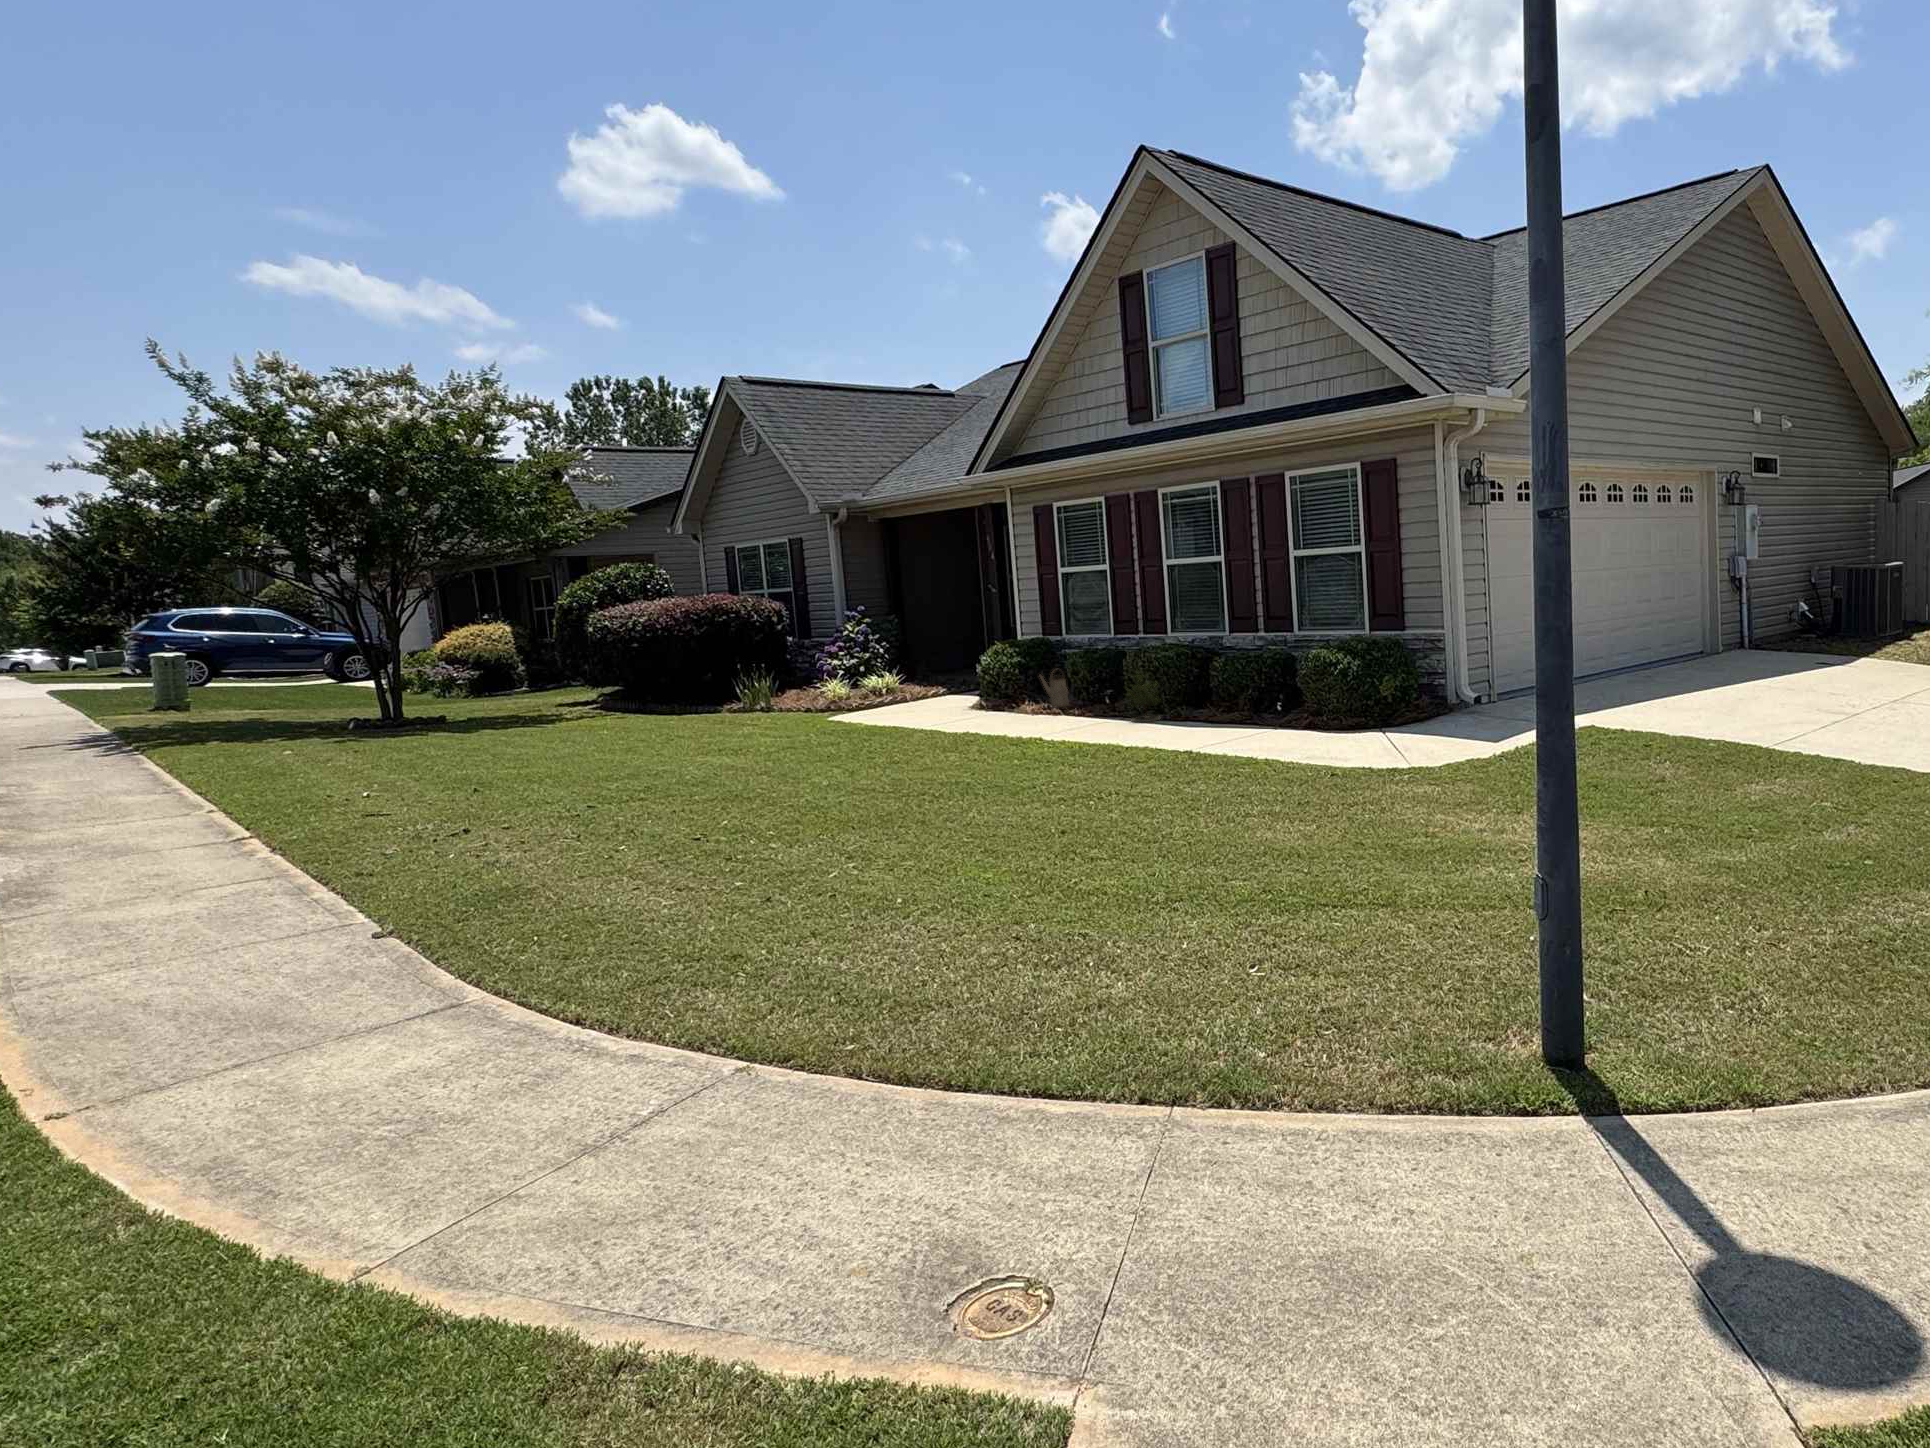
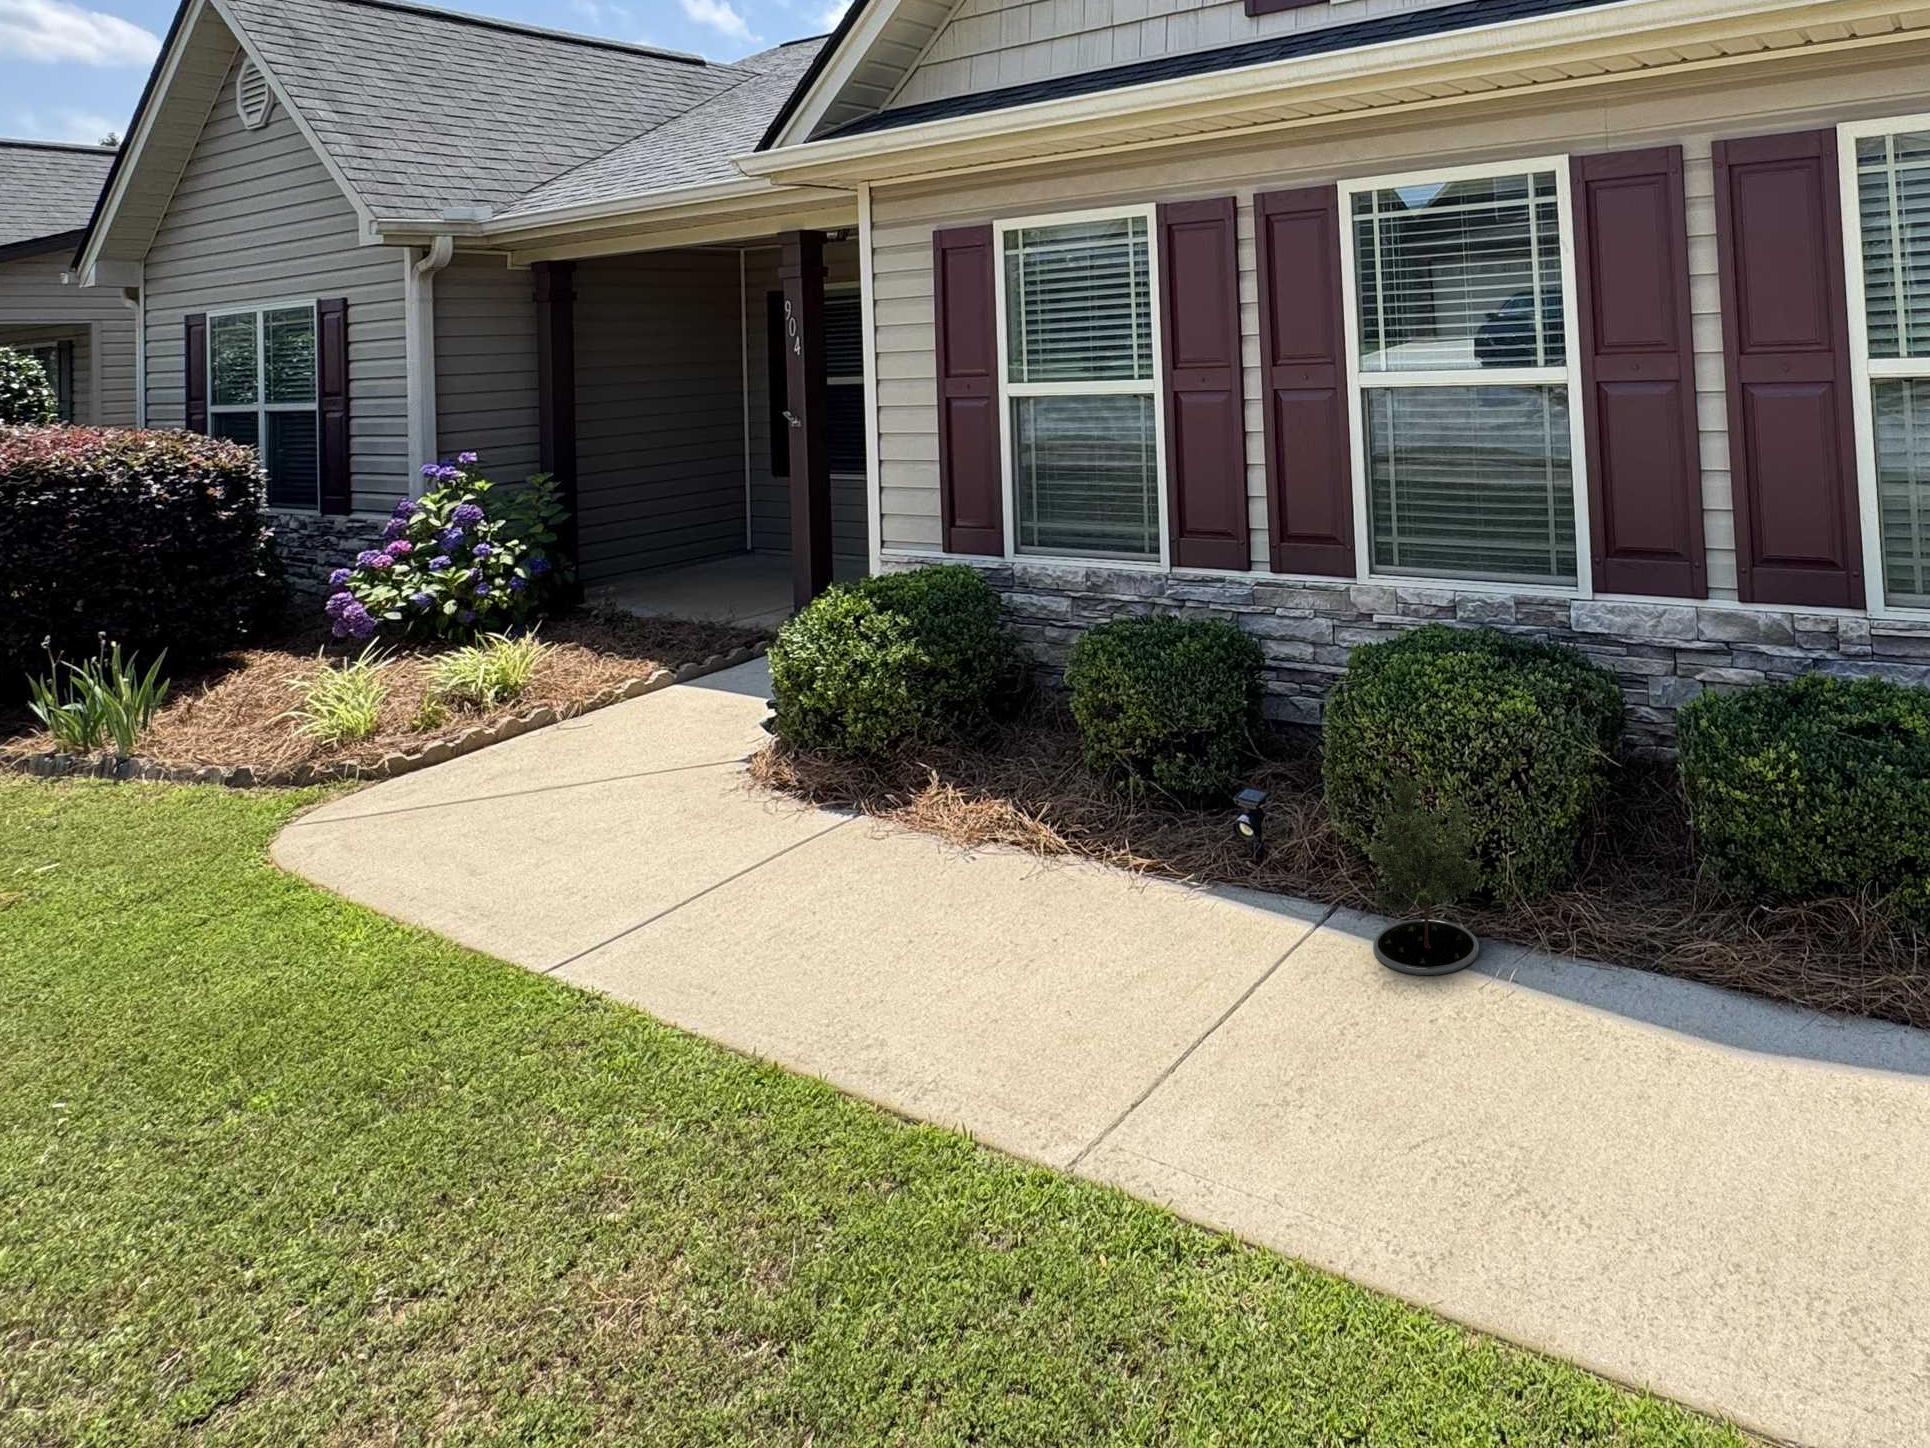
watering can: present [1040,670,1069,707] -> none [948,678,1047,802]

